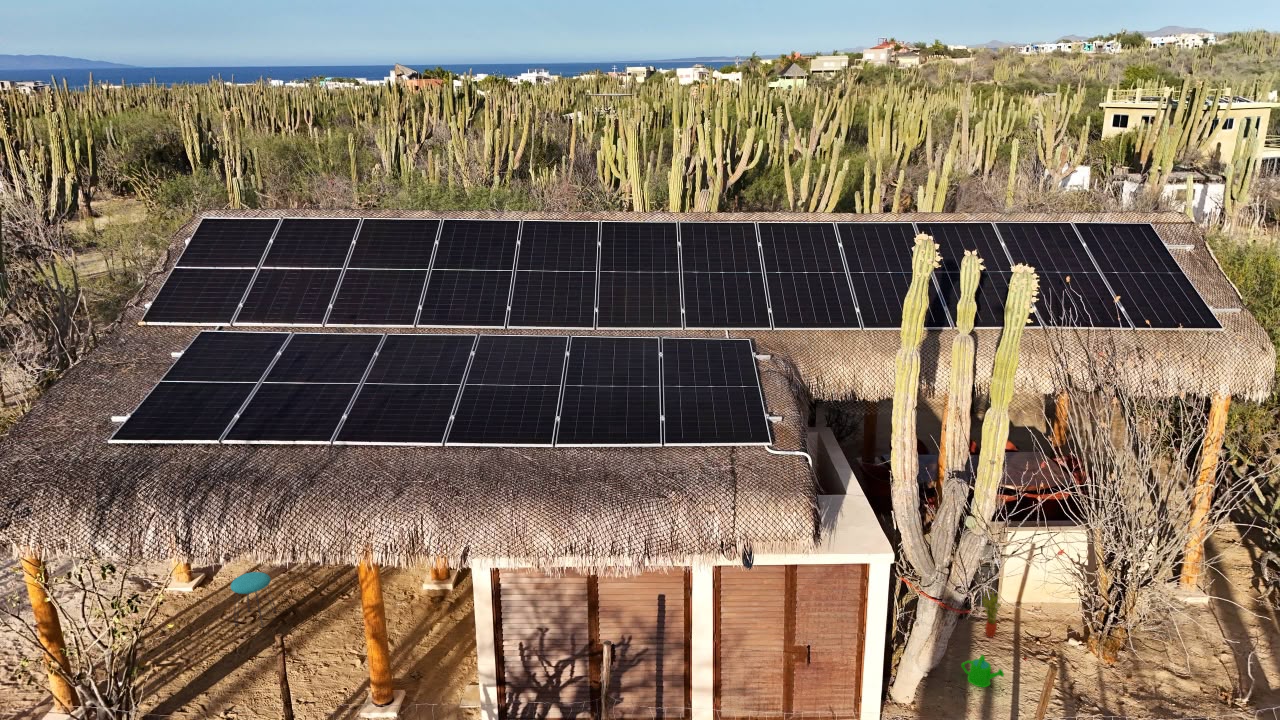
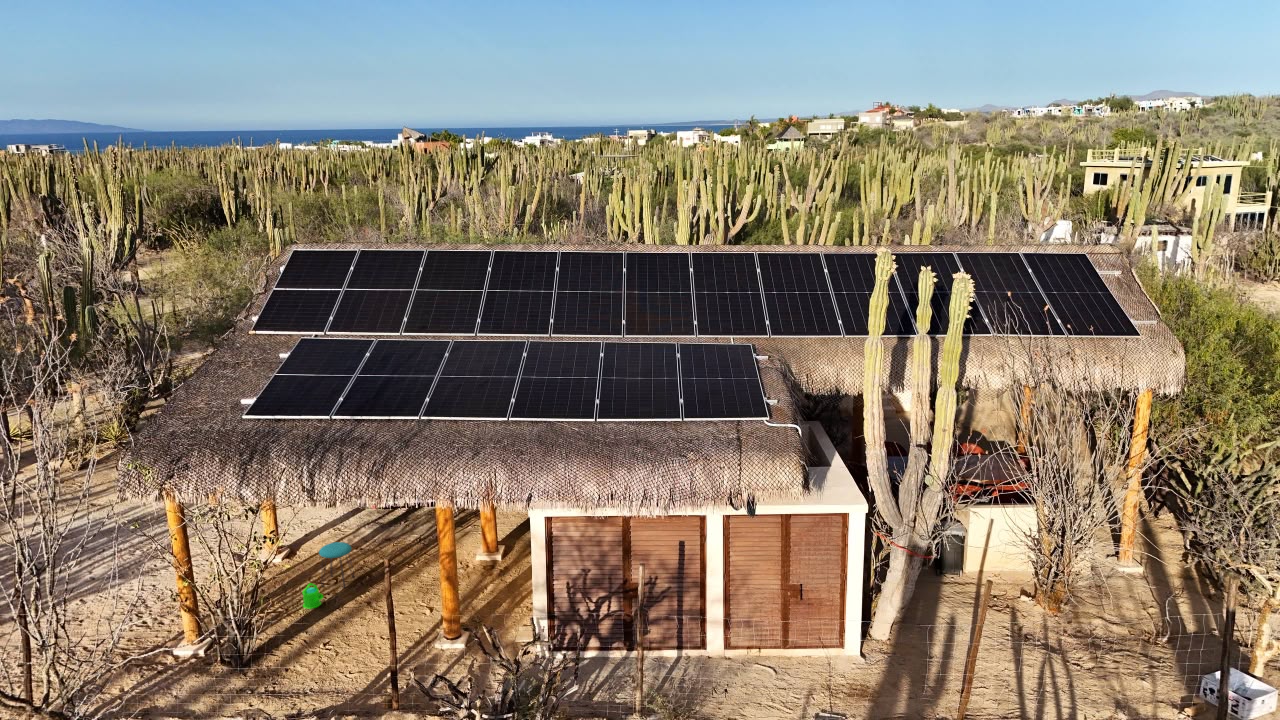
potted plant: present [982,592,1002,637] -> none [946,553,964,594]
watering can: present [962,655,1004,687] -> present [302,583,323,609]

